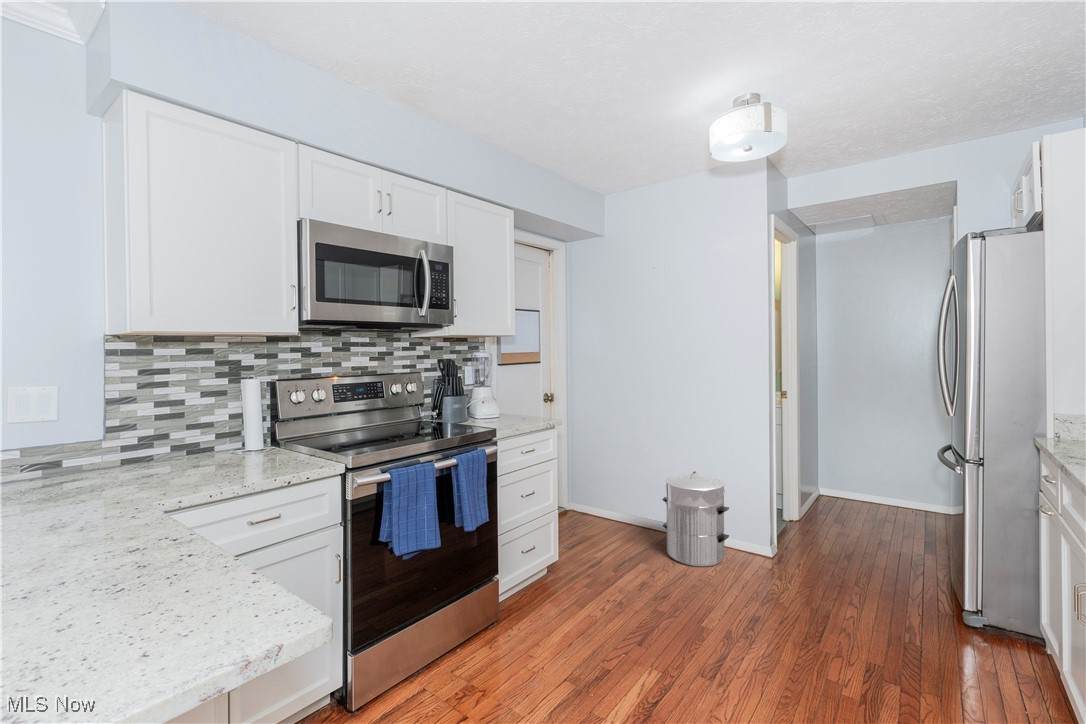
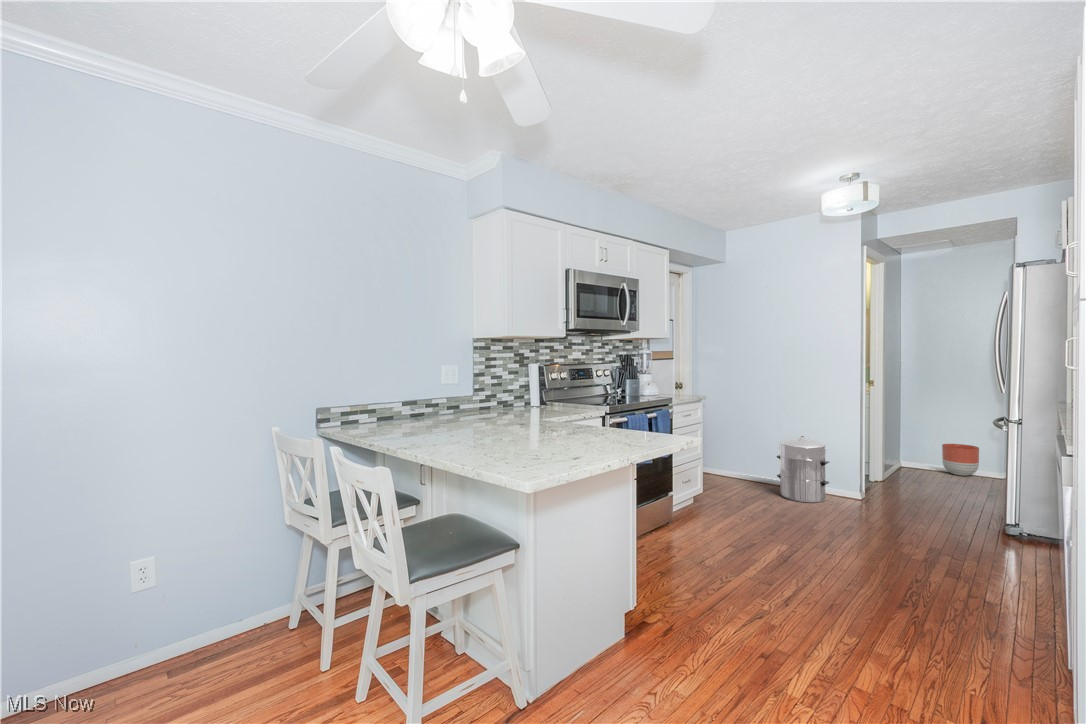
planter: none [867,466,910,507] -> present [942,444,979,476]

